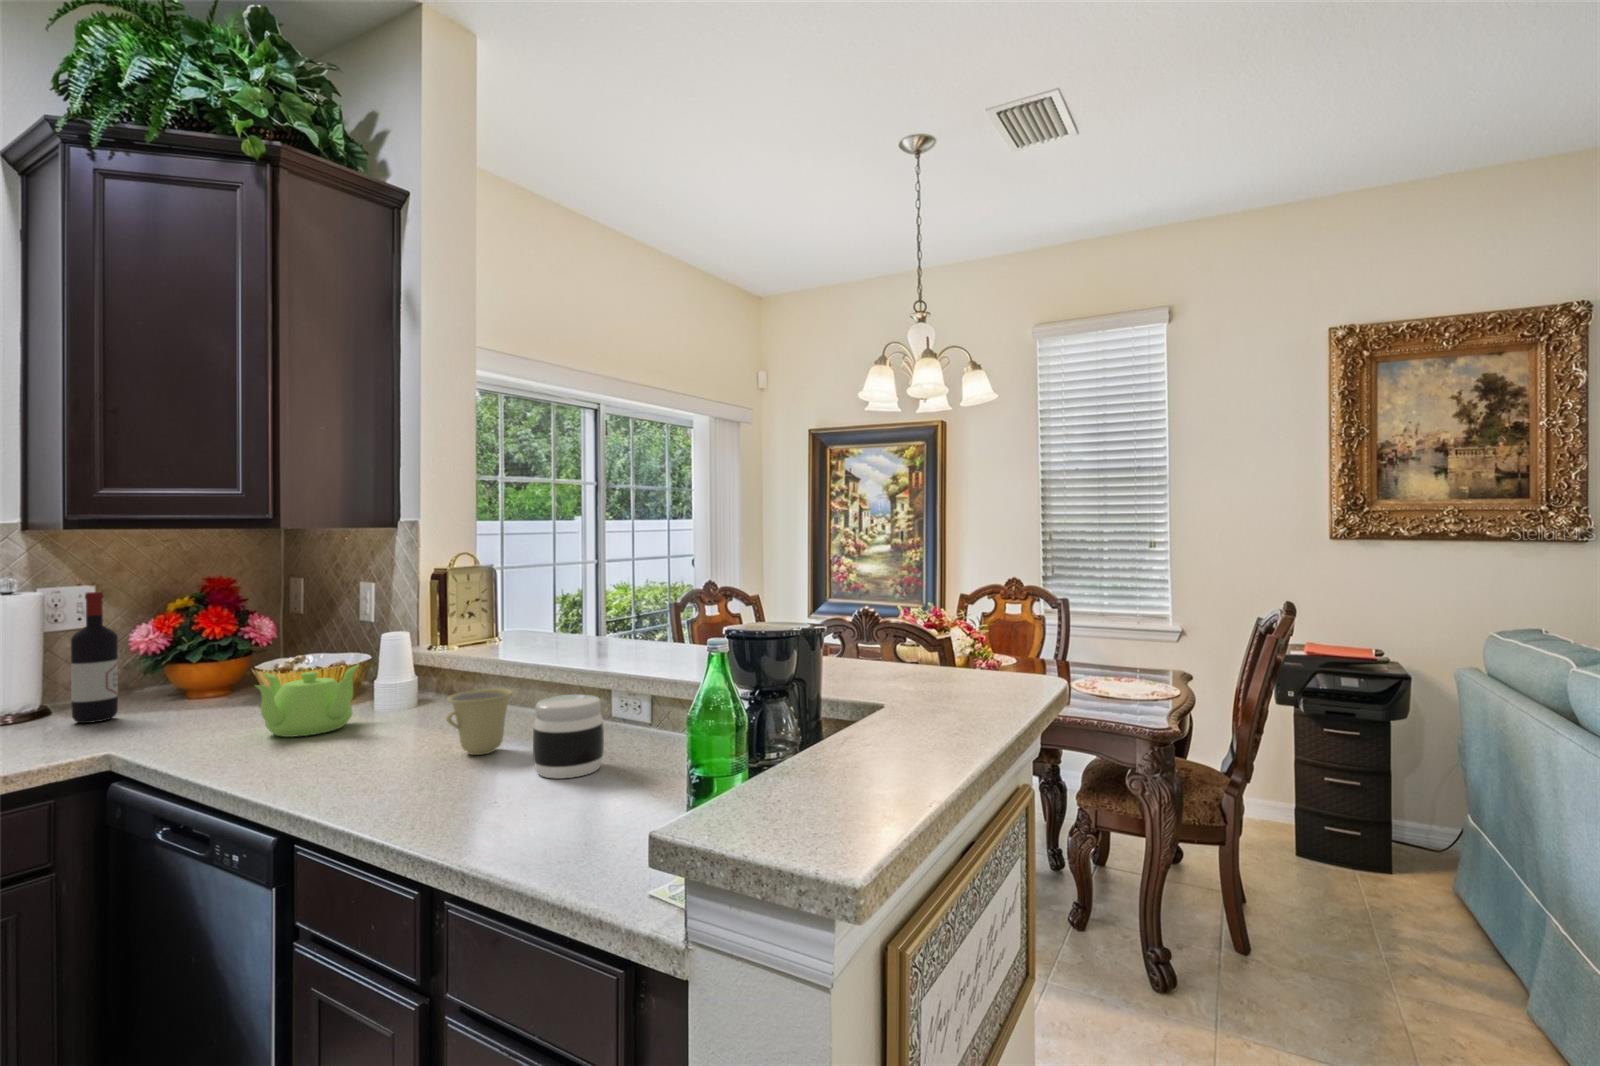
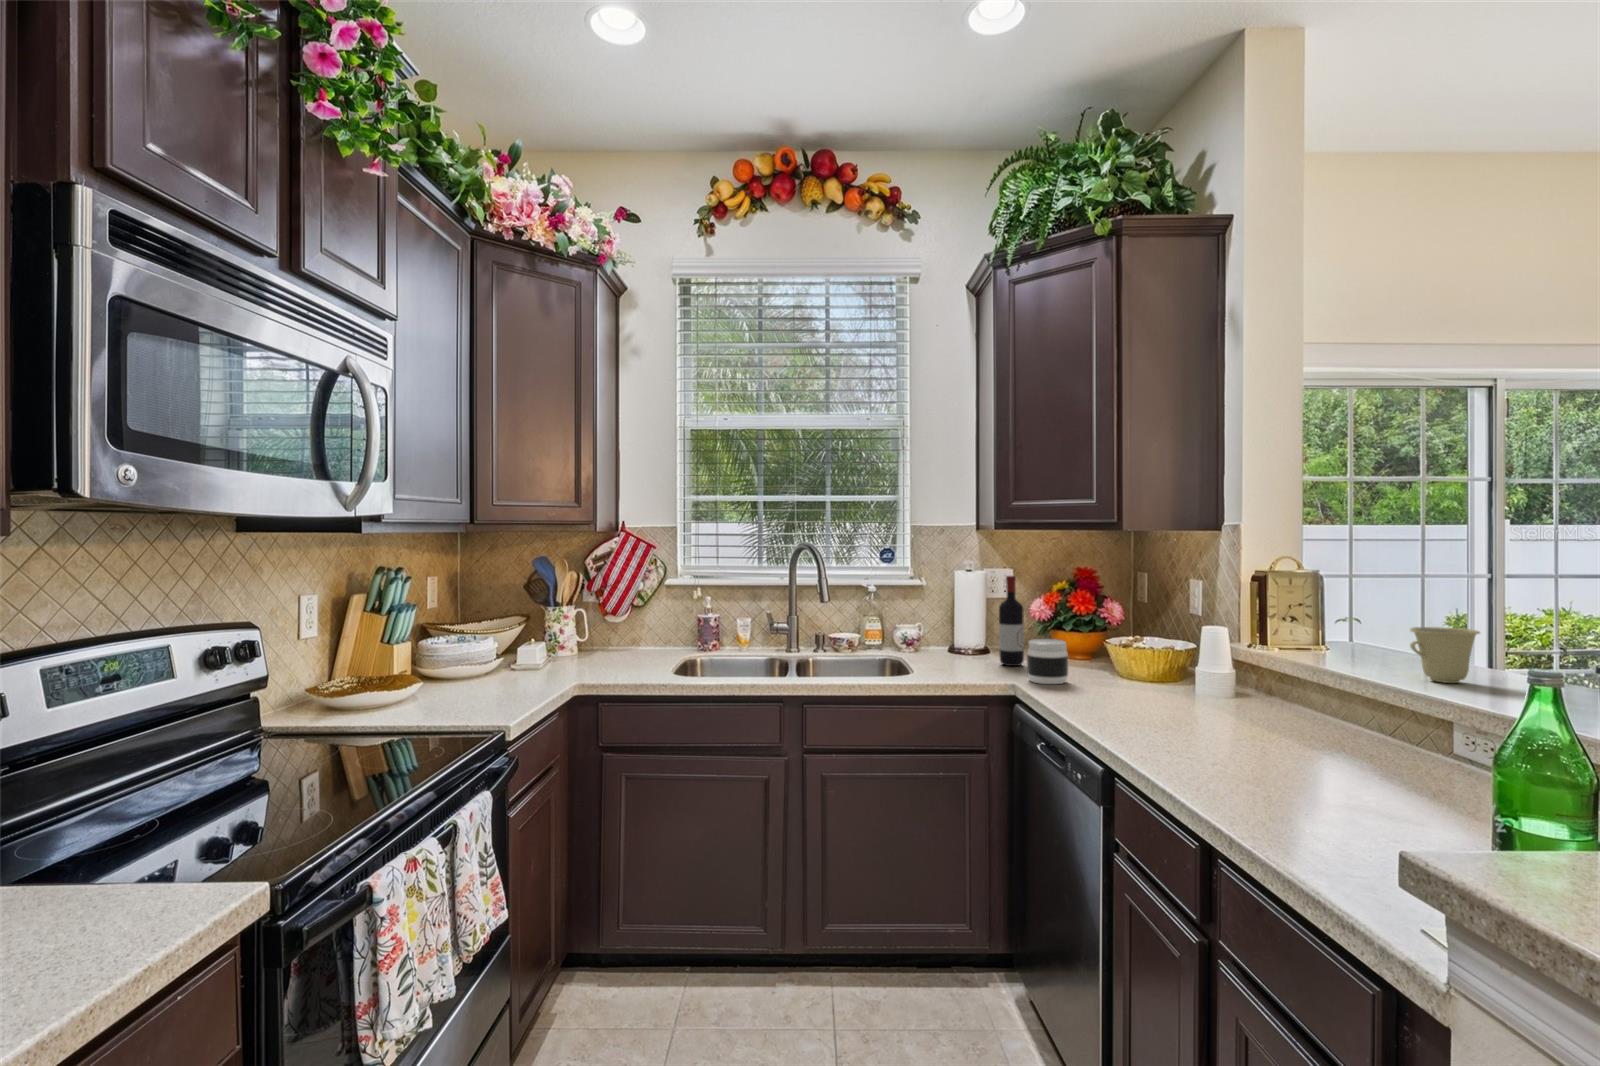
teapot: present [256,665,358,737] -> none [1104,649,1183,704]
cup: present [447,688,513,755] -> present [1410,627,1480,683]
jar: present [533,695,604,779] -> present [1027,639,1068,684]

